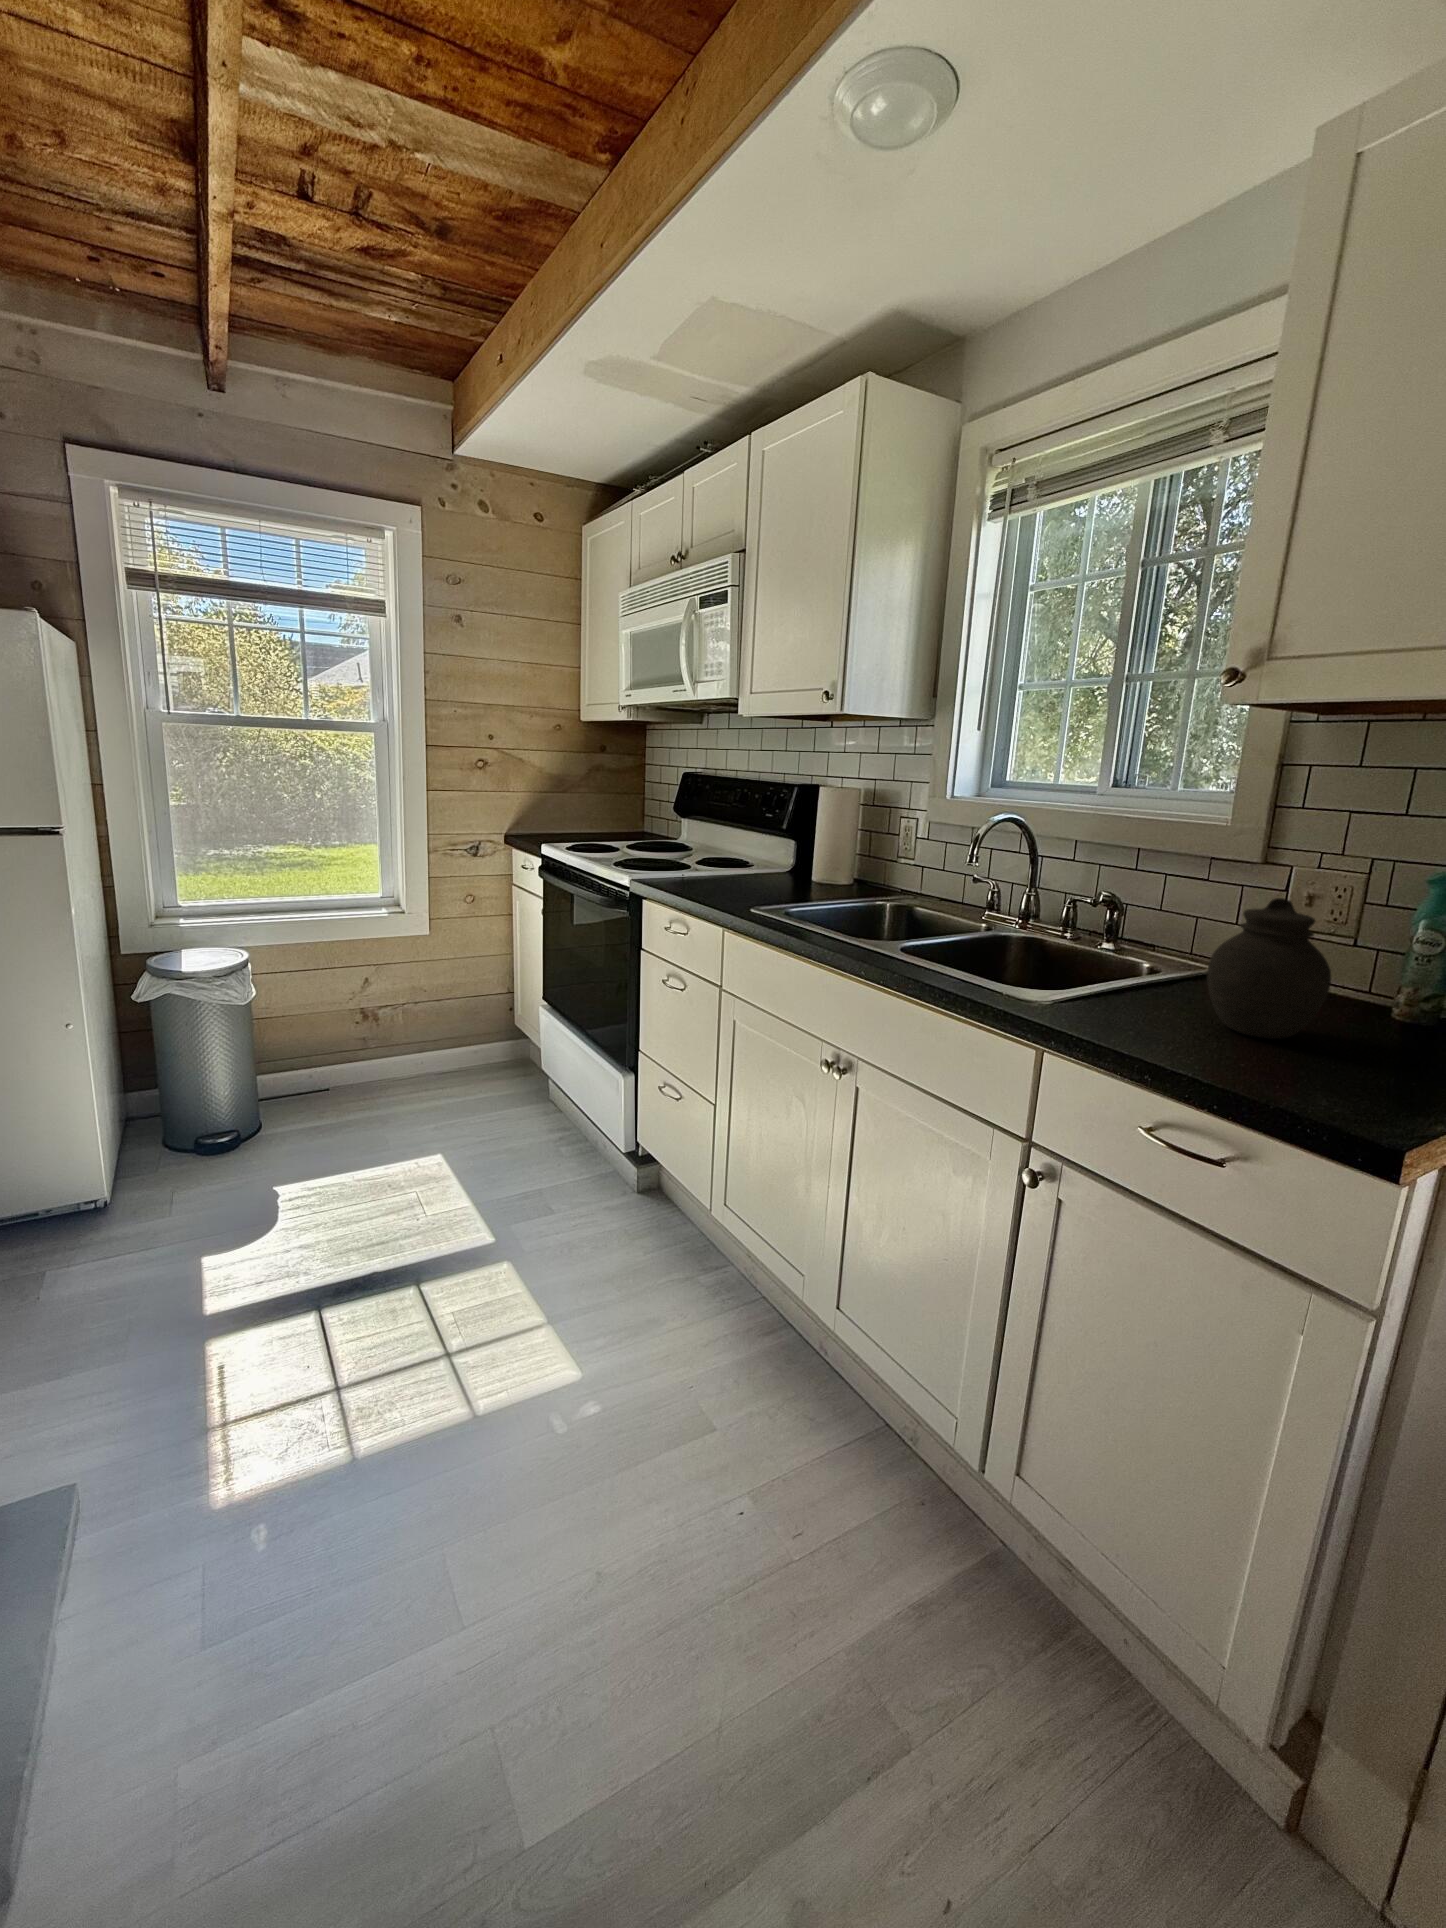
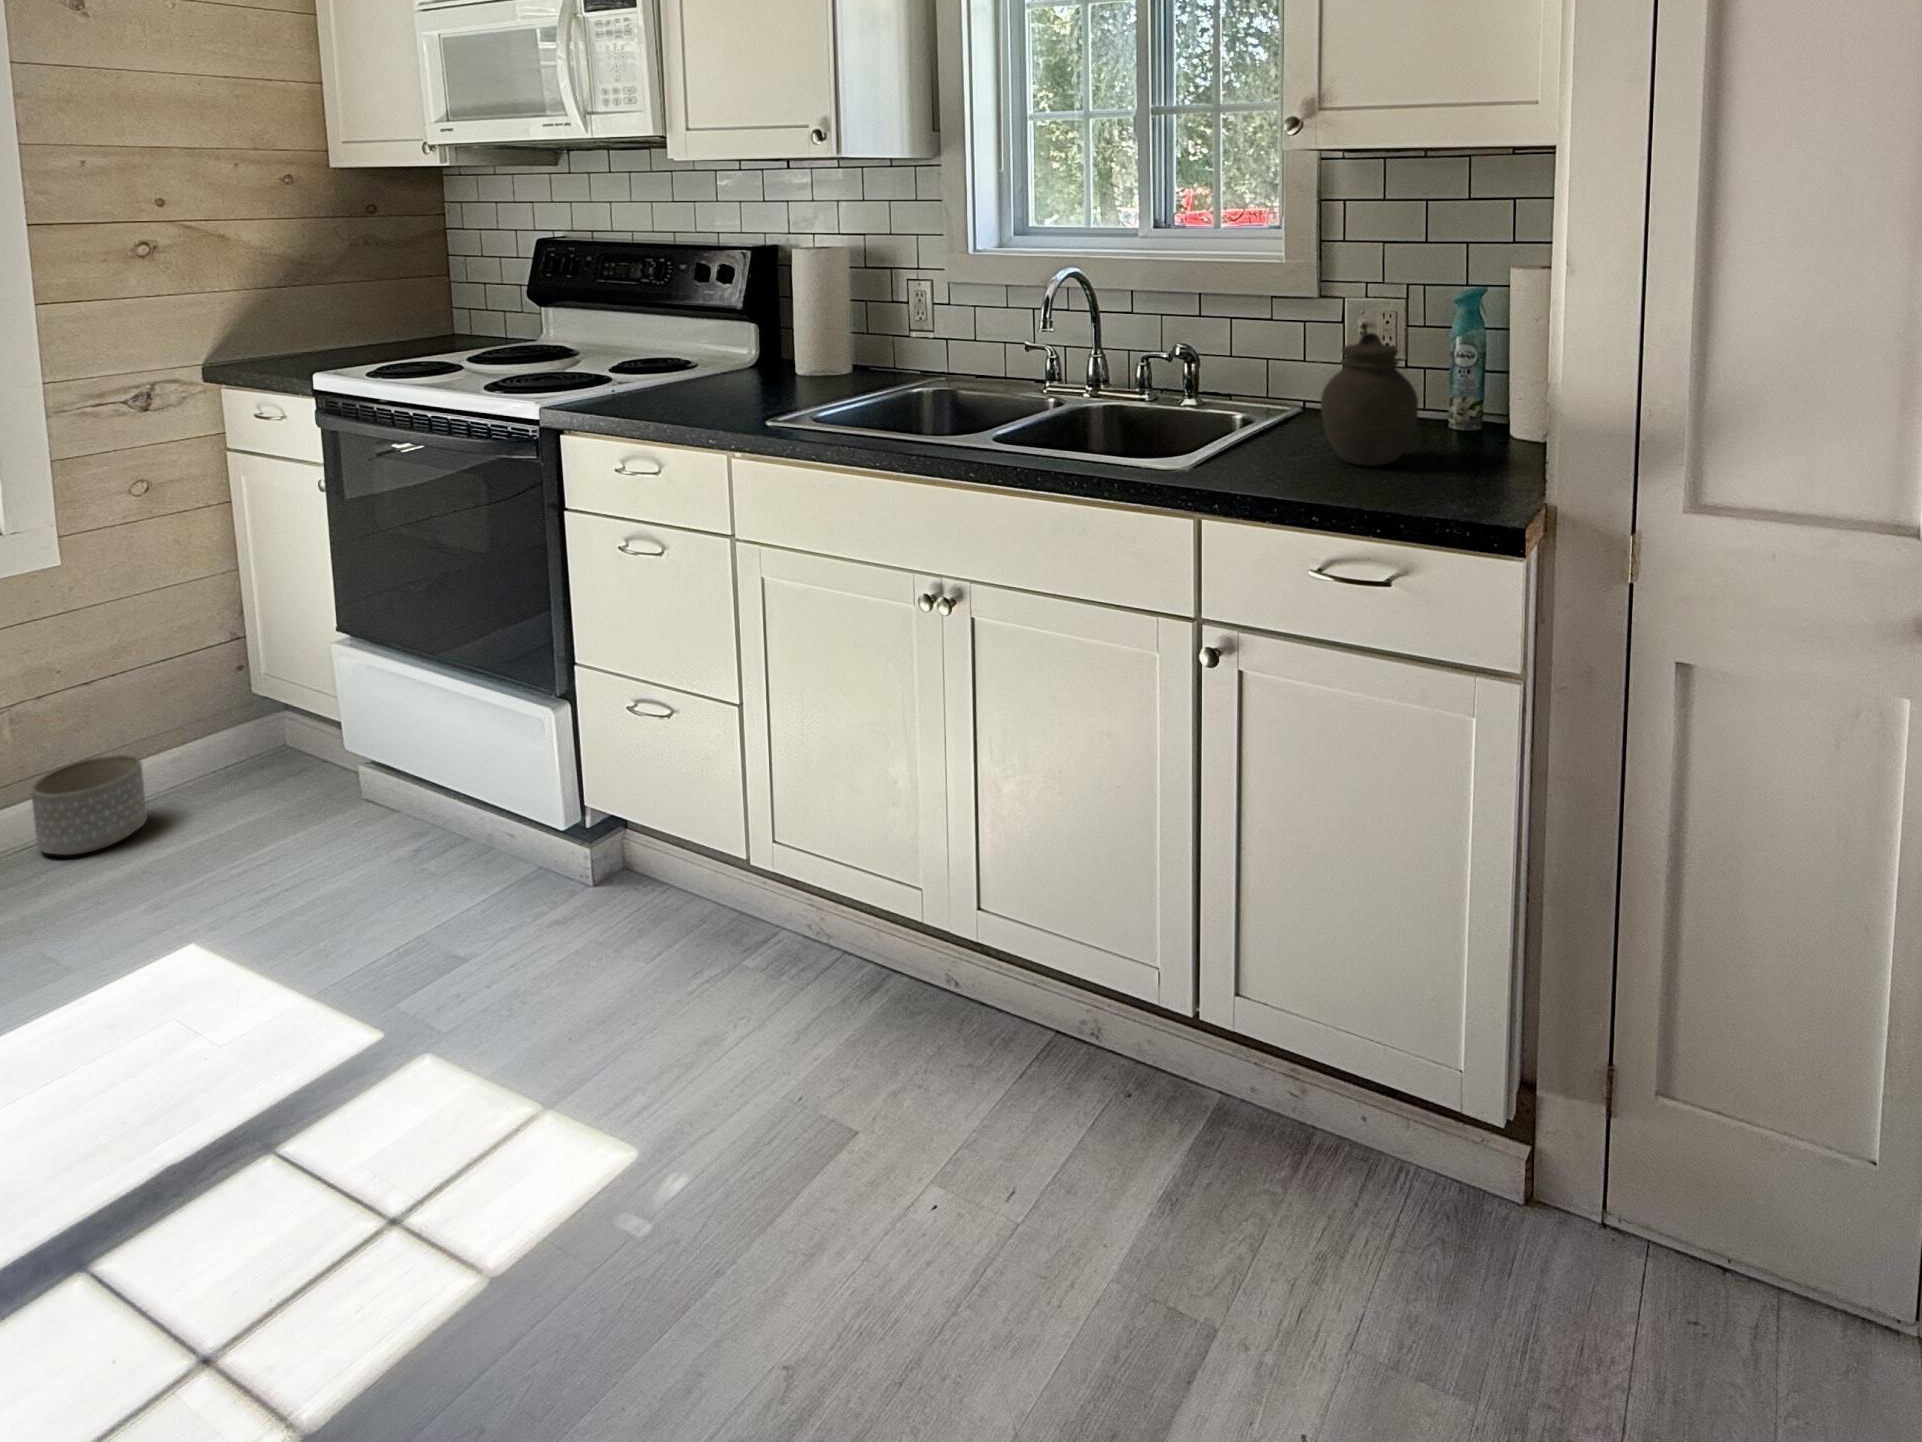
planter: none [405,1038,455,1086] -> present [31,755,147,855]

